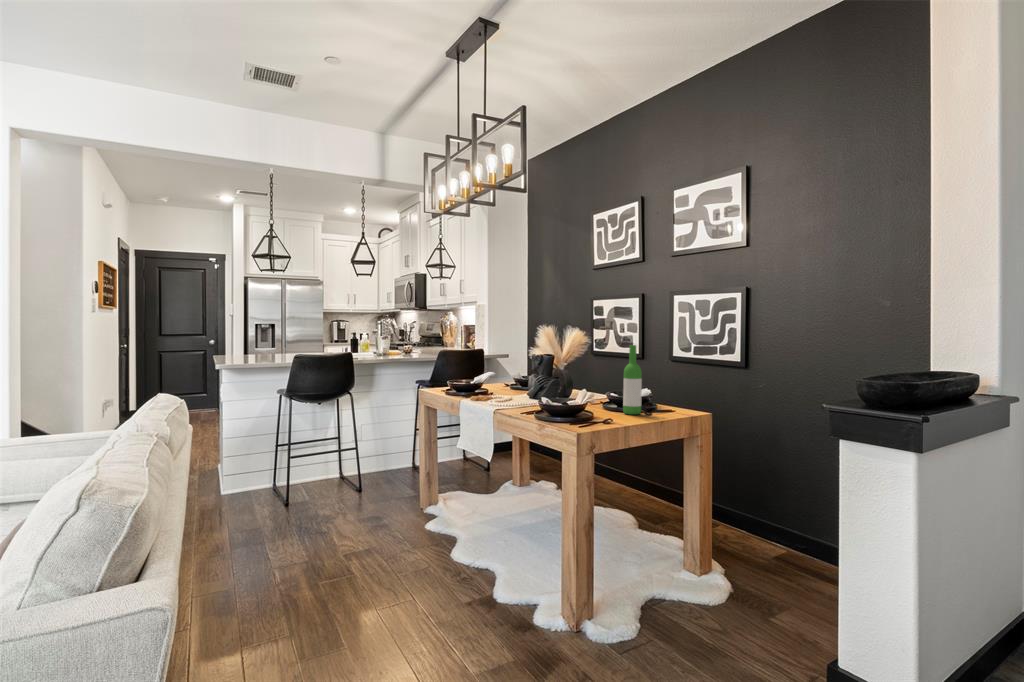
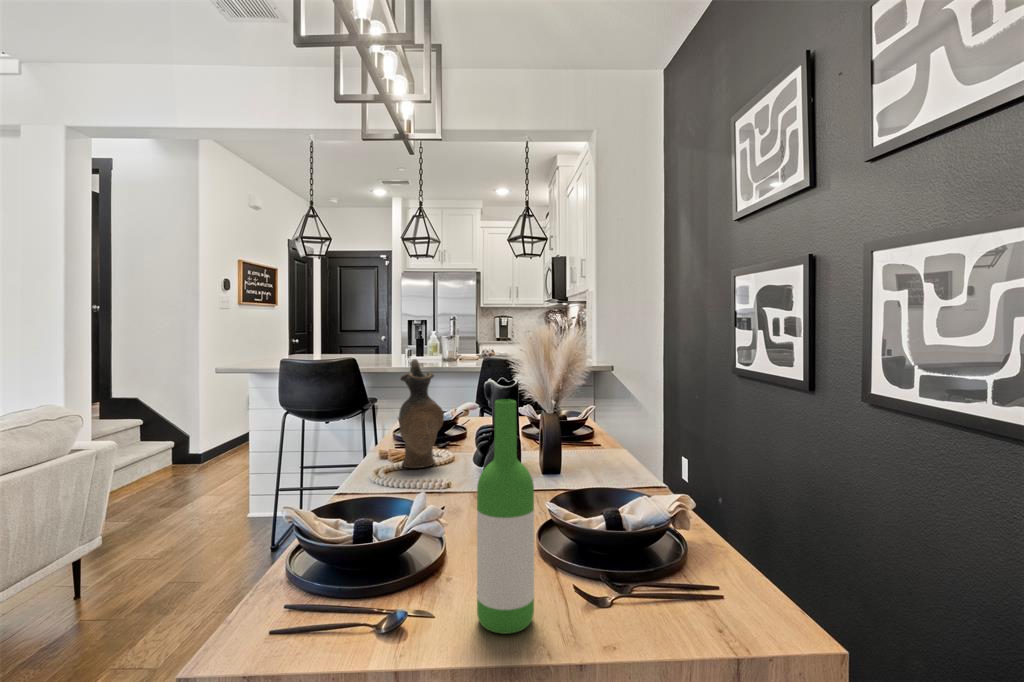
ceramic pitcher: none [486,341,512,397] -> present [399,359,444,468]

